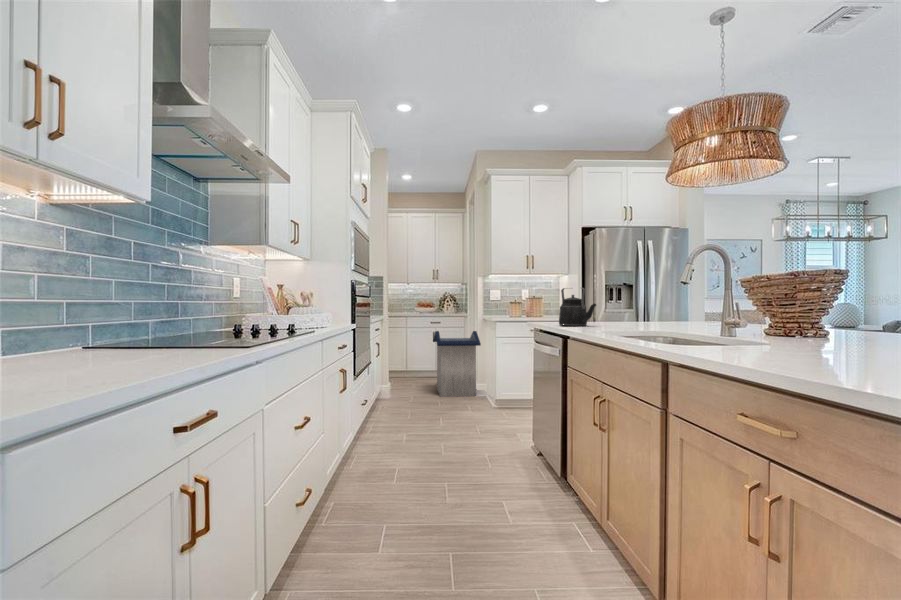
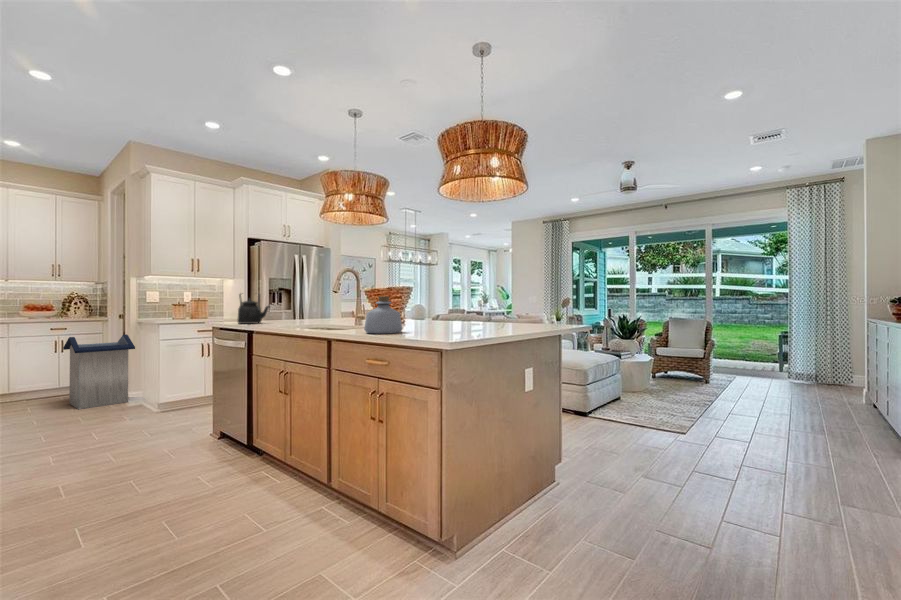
bottle: none [733,283,831,364] -> present [364,296,402,334]

